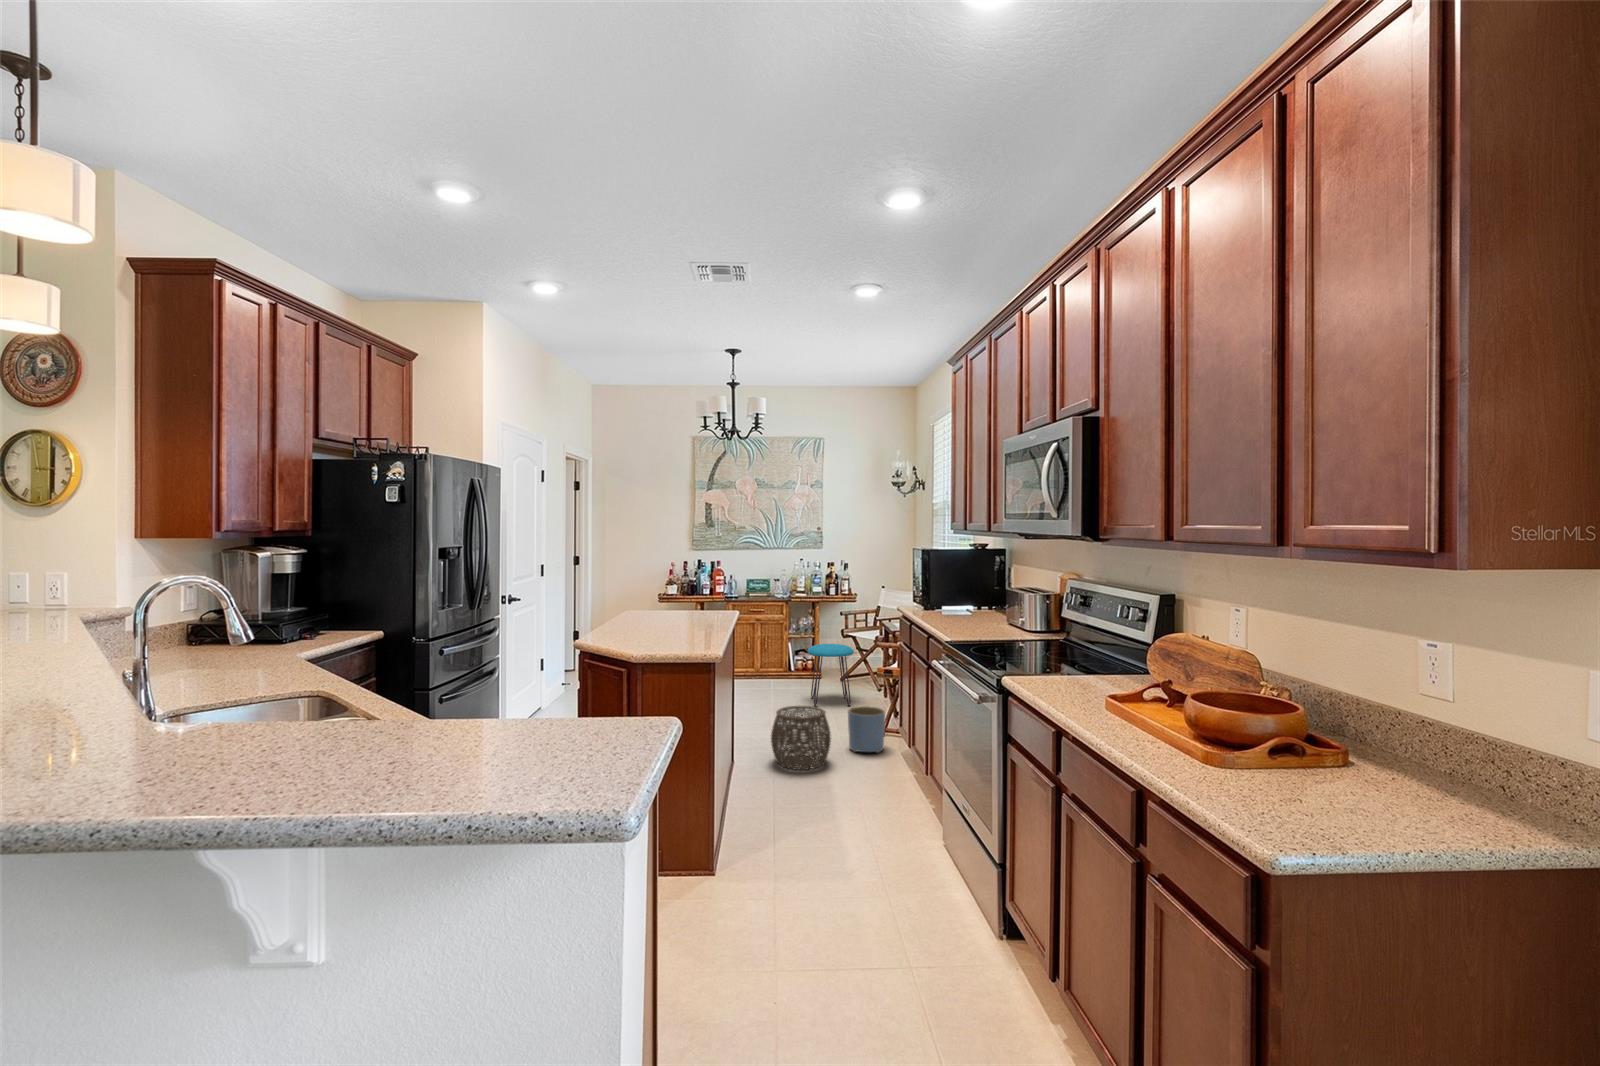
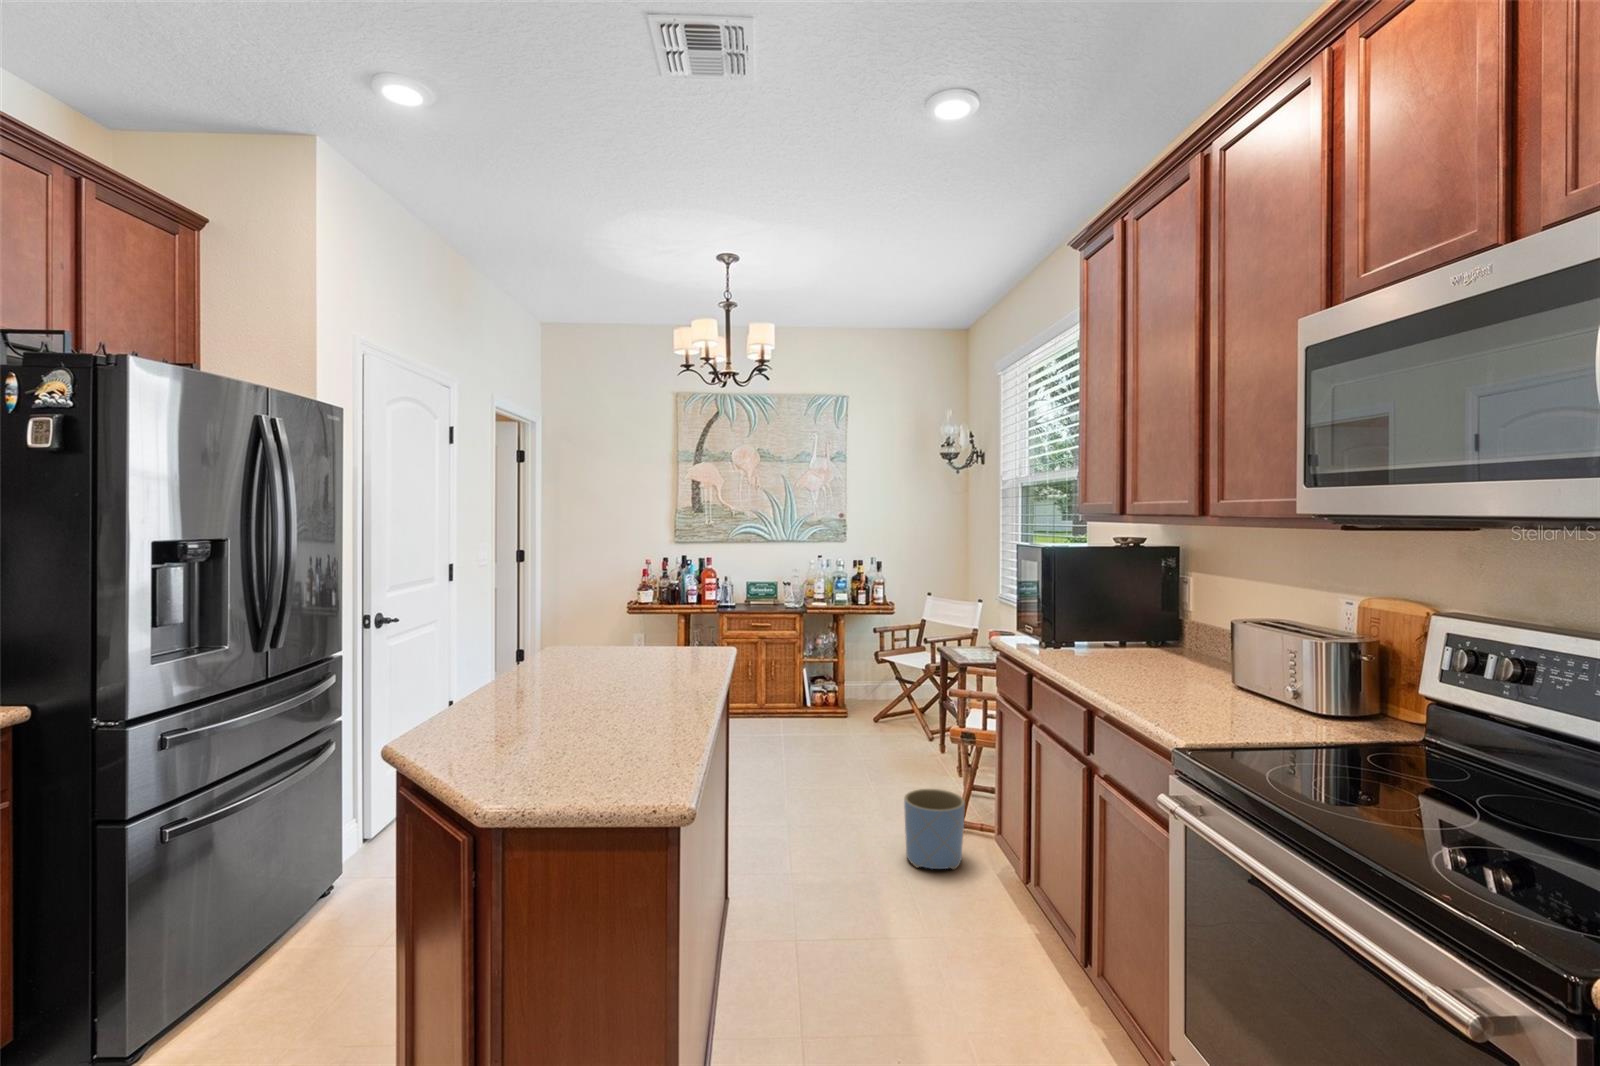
stool: present [808,644,854,707] -> none [832,676,898,769]
woven basket: present [771,706,831,770] -> none [782,794,883,913]

